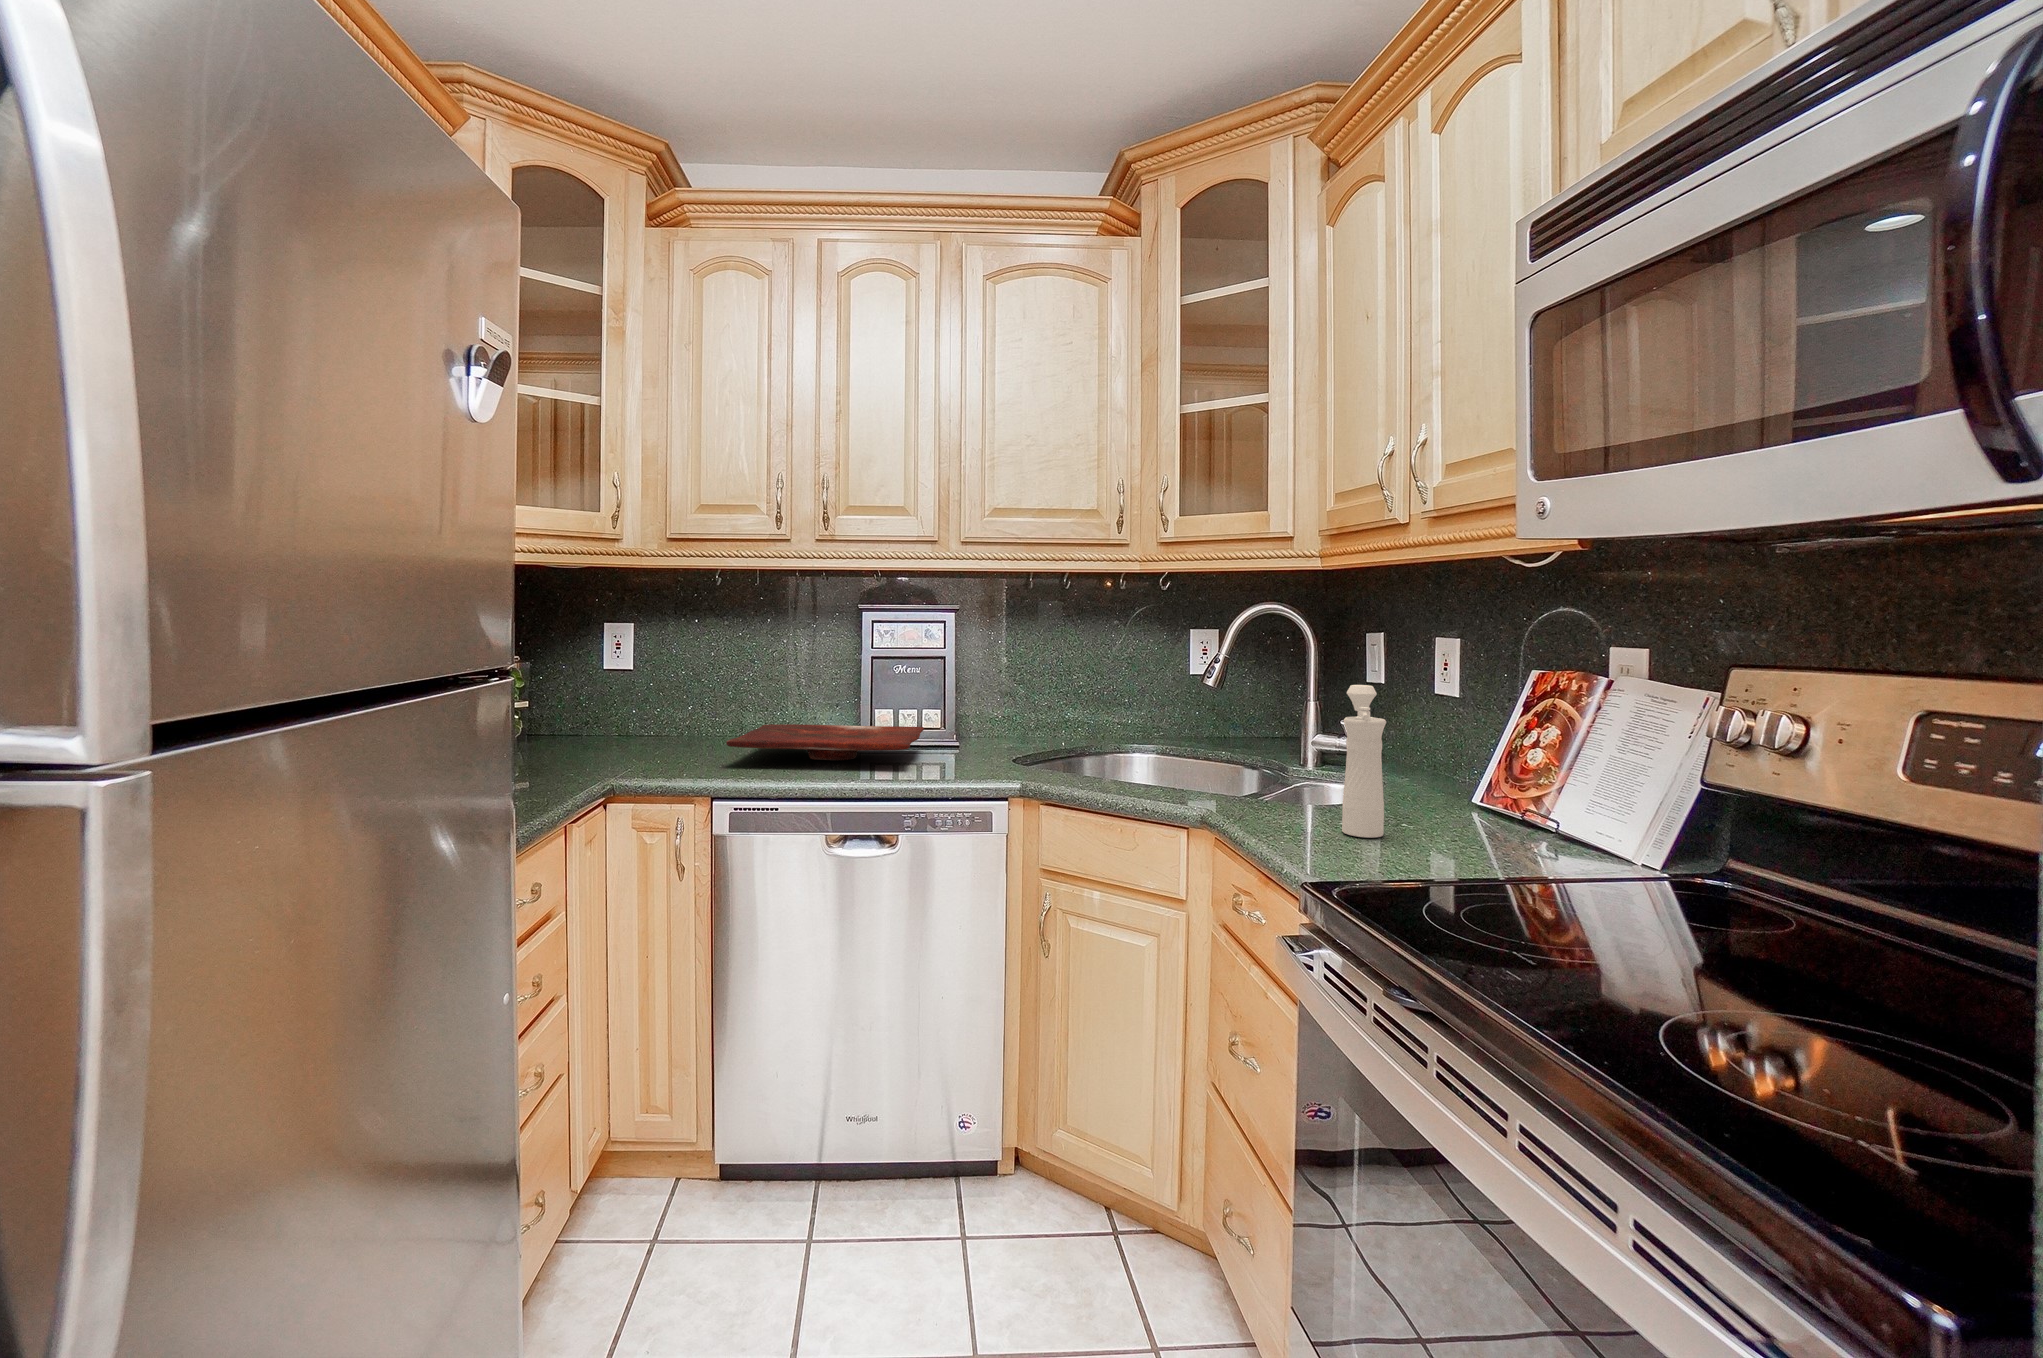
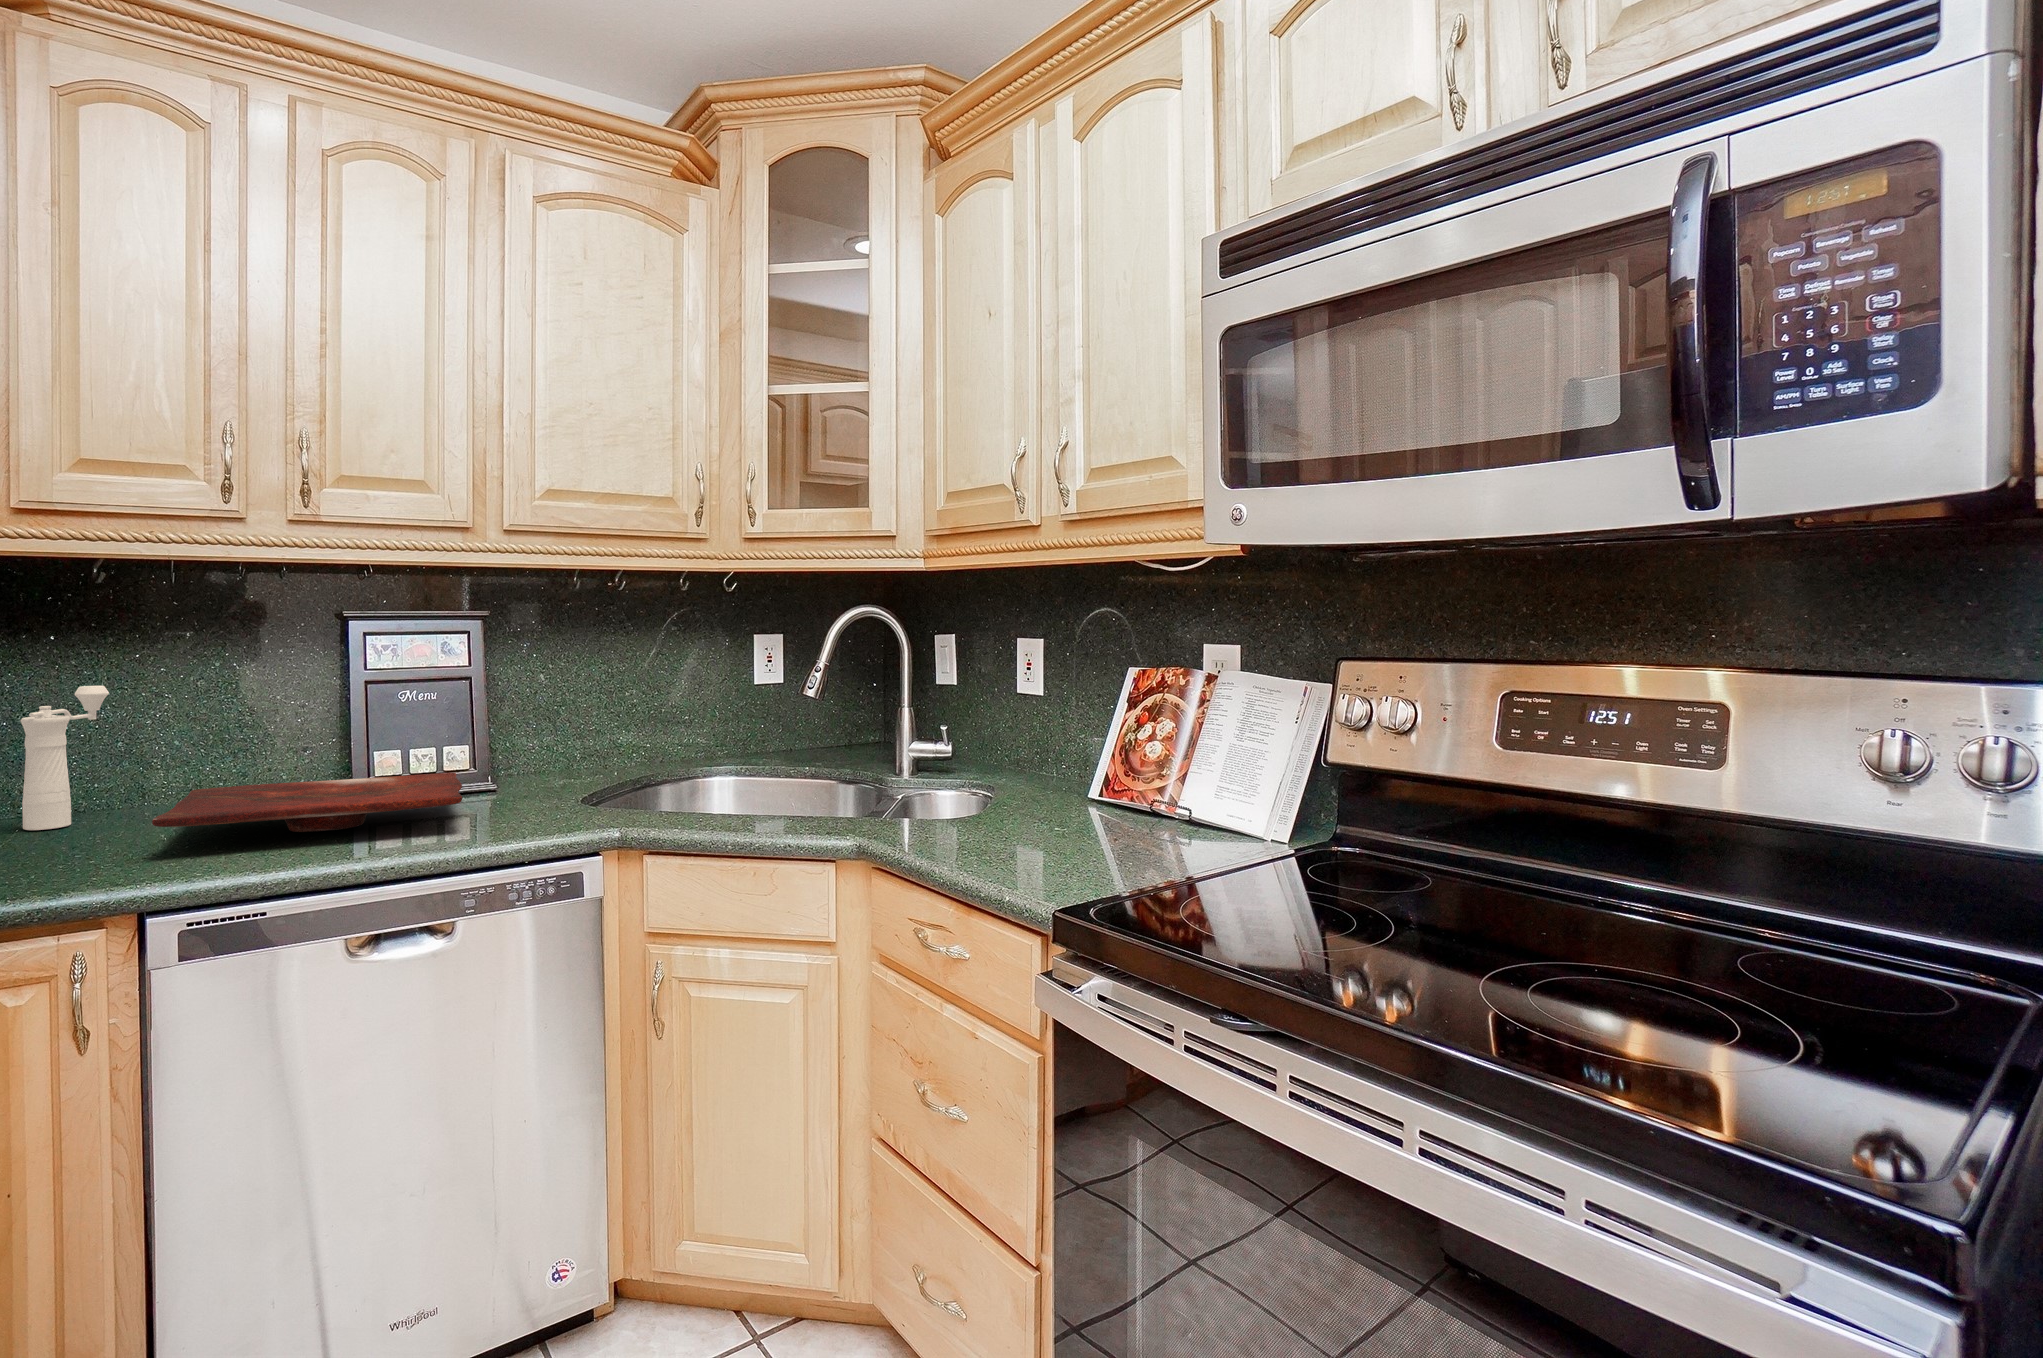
pepper mill: present [1342,685,1386,838] -> present [20,686,109,830]

